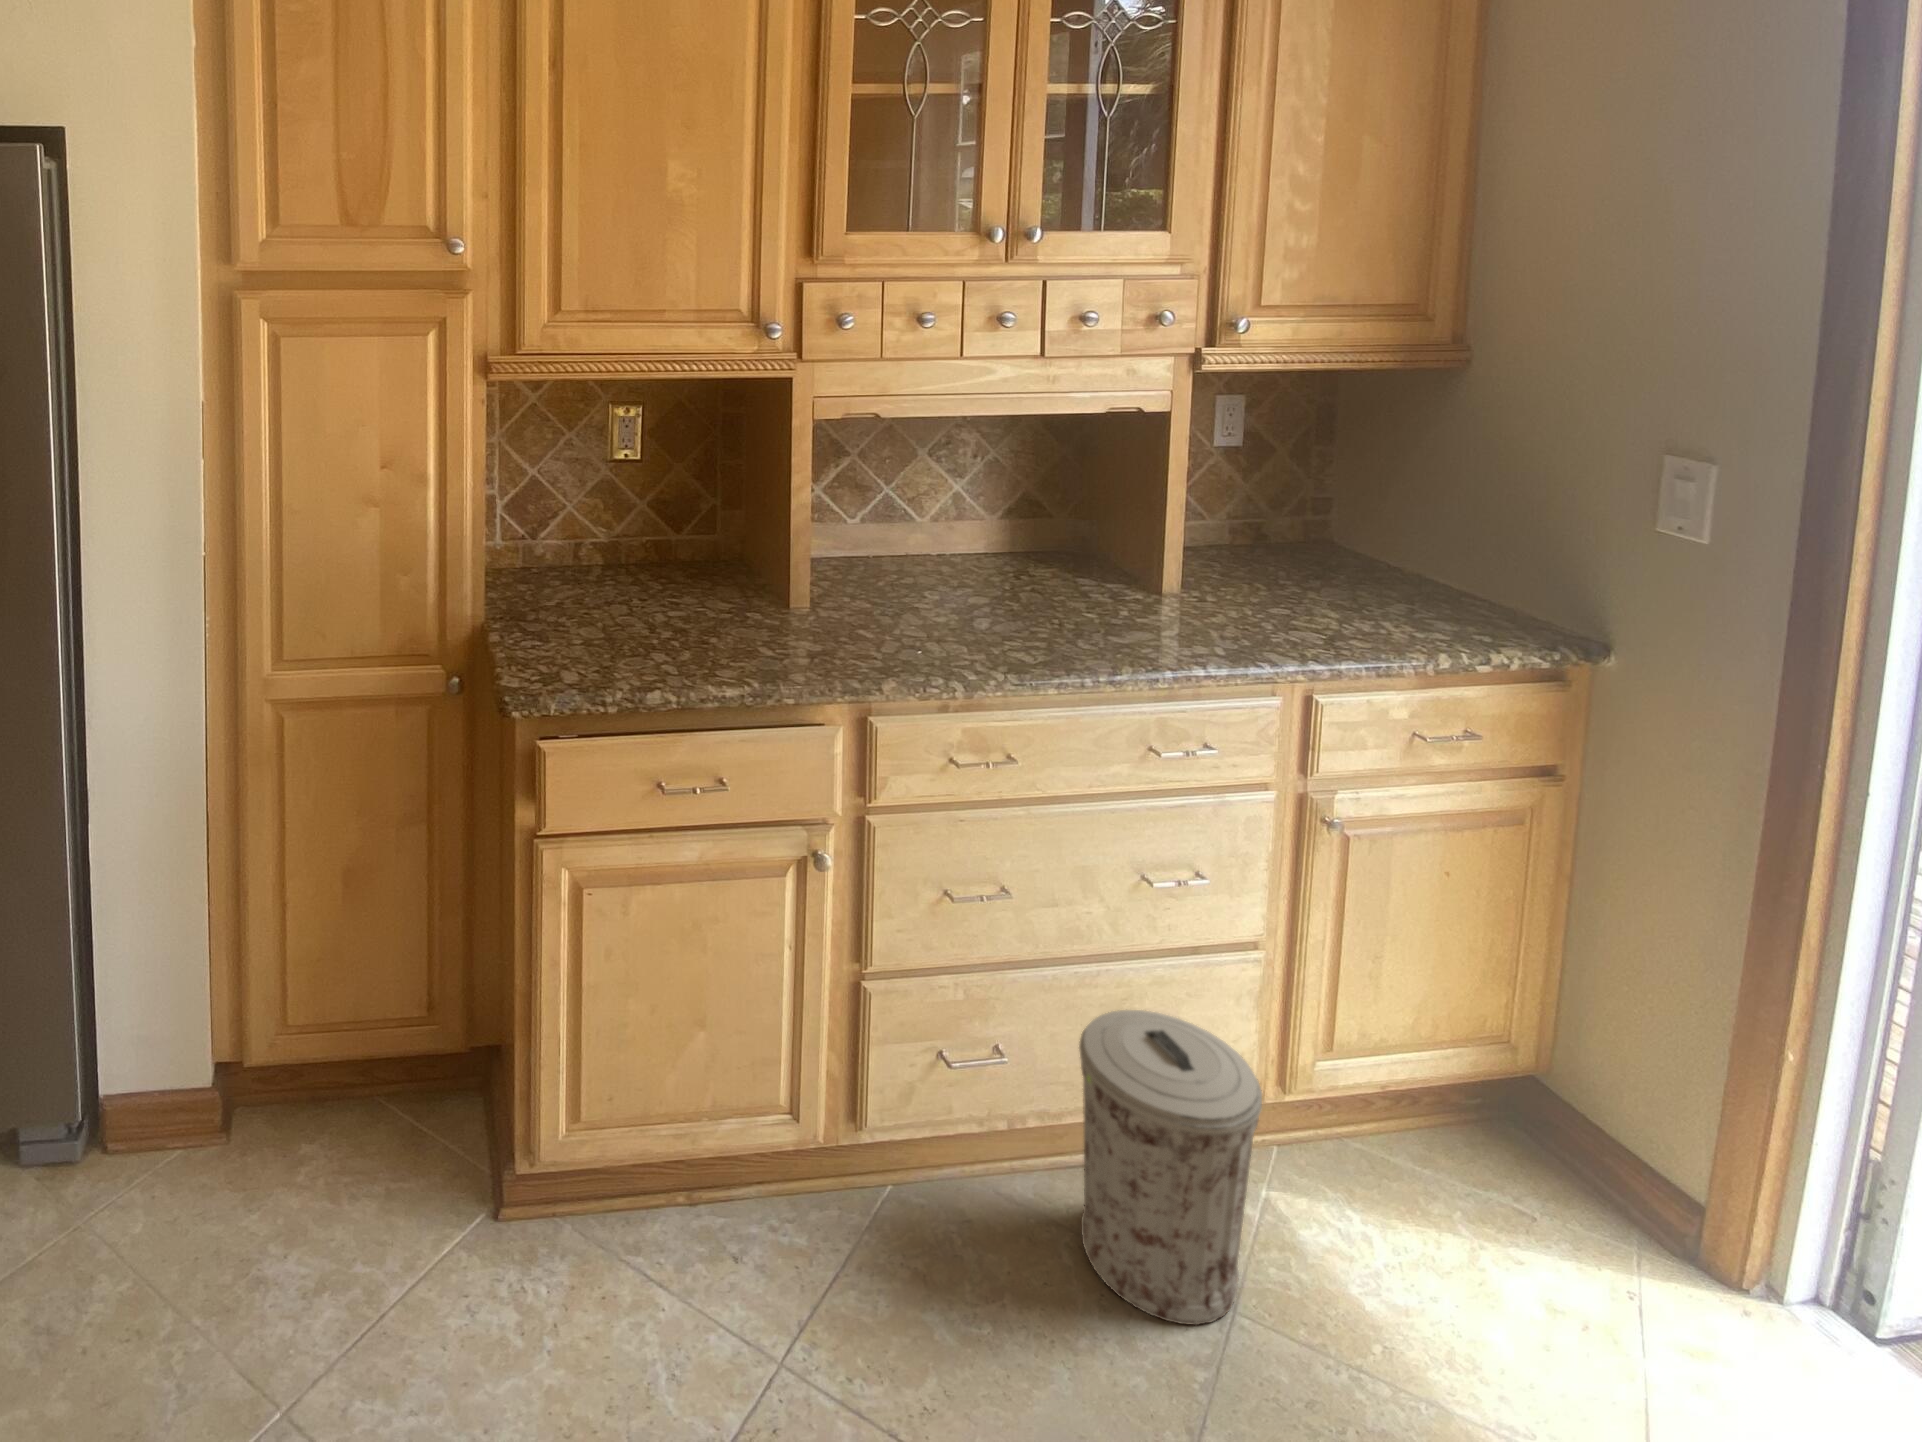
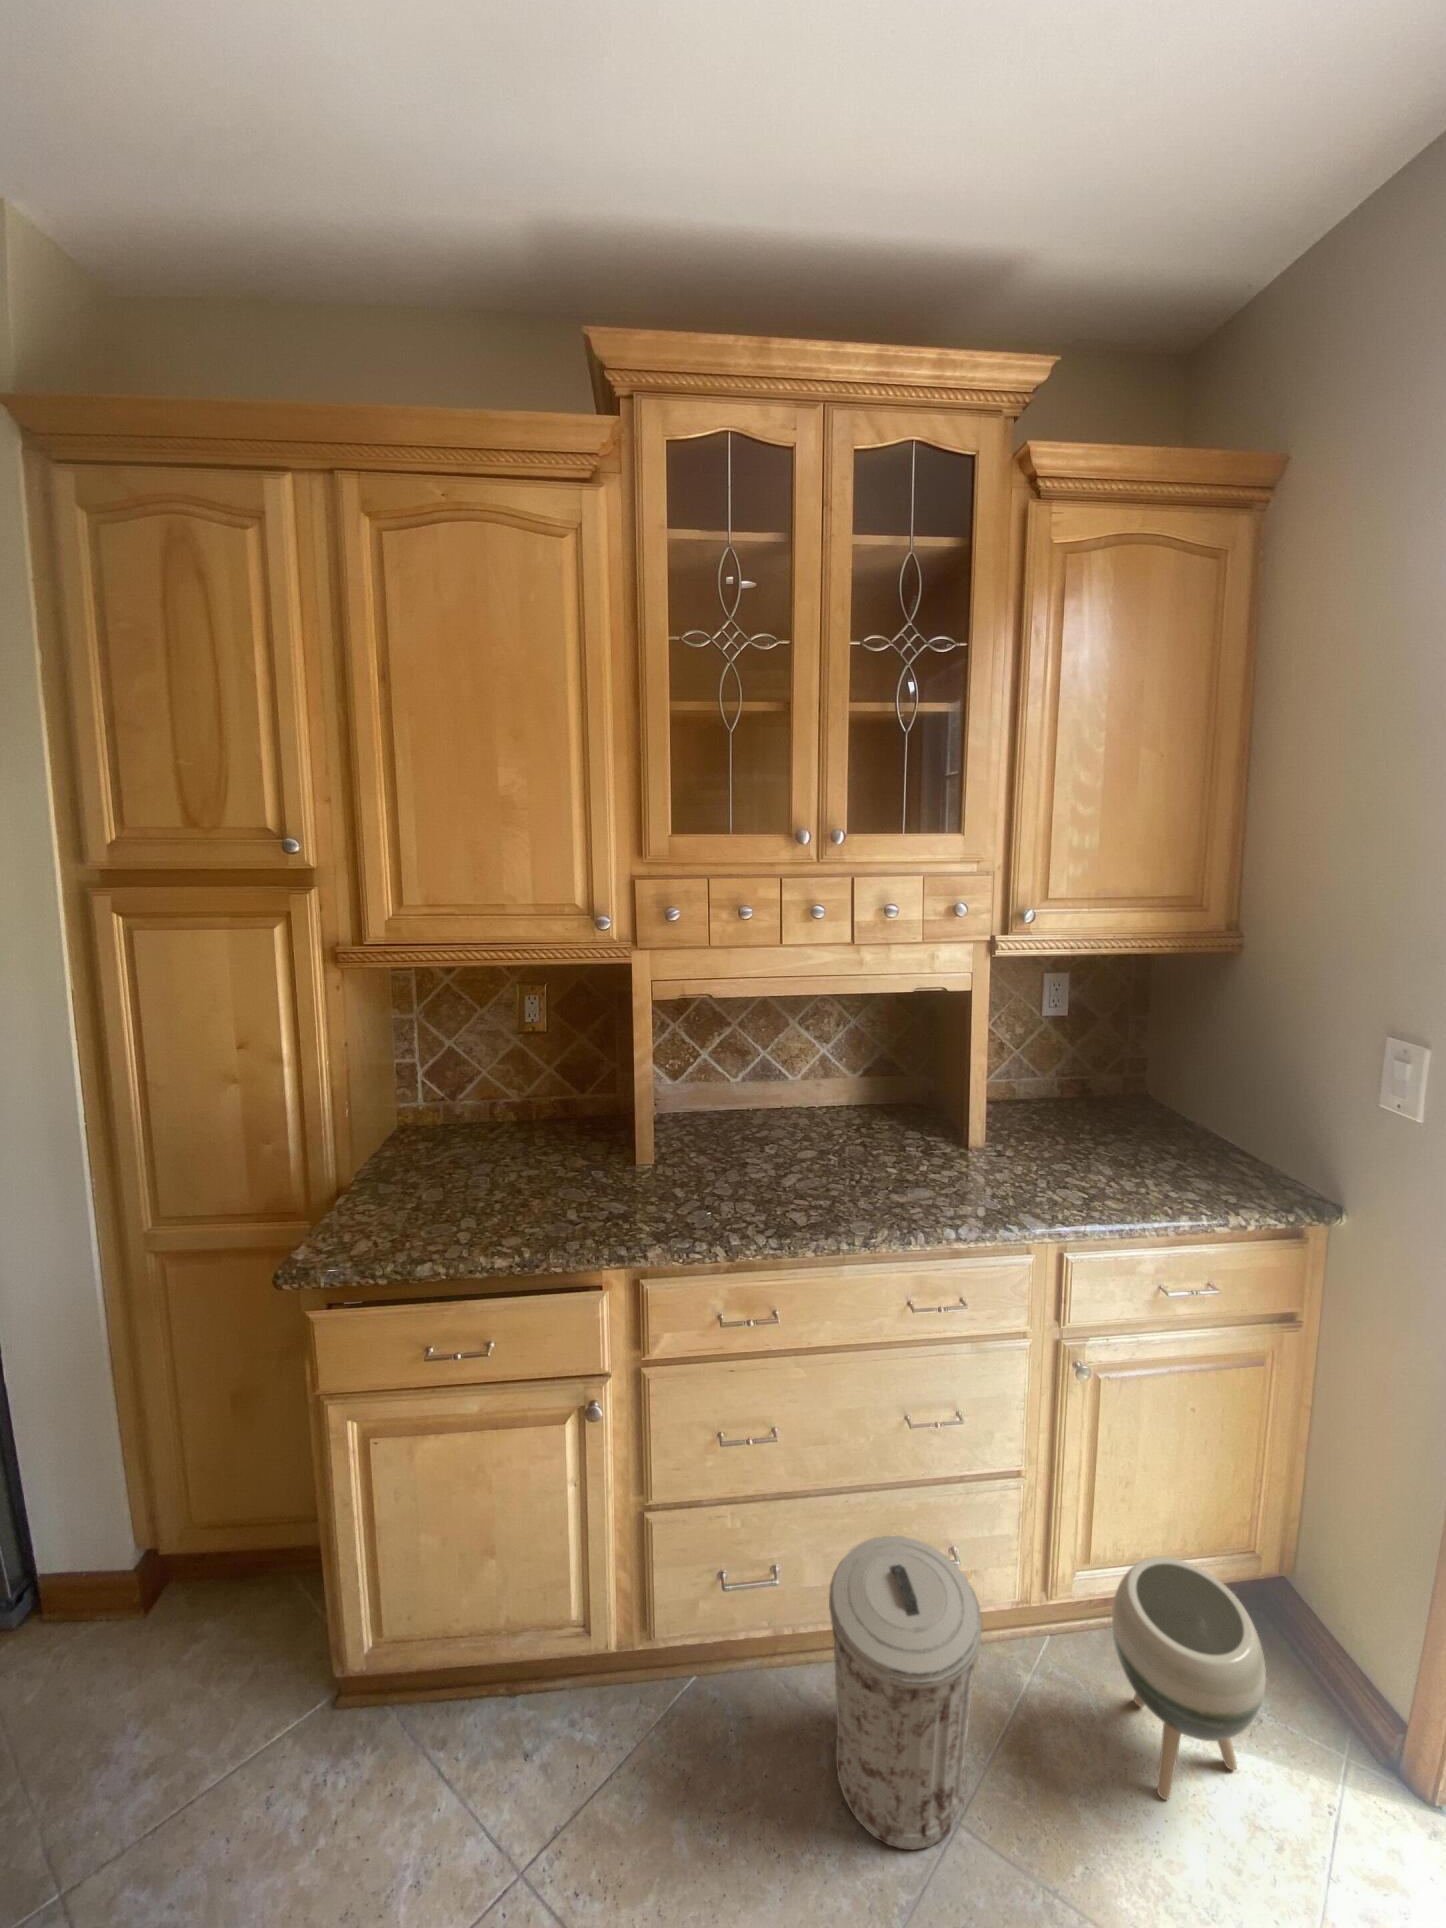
planter: none [1376,1035,1561,1284] -> present [1112,1557,1266,1800]

